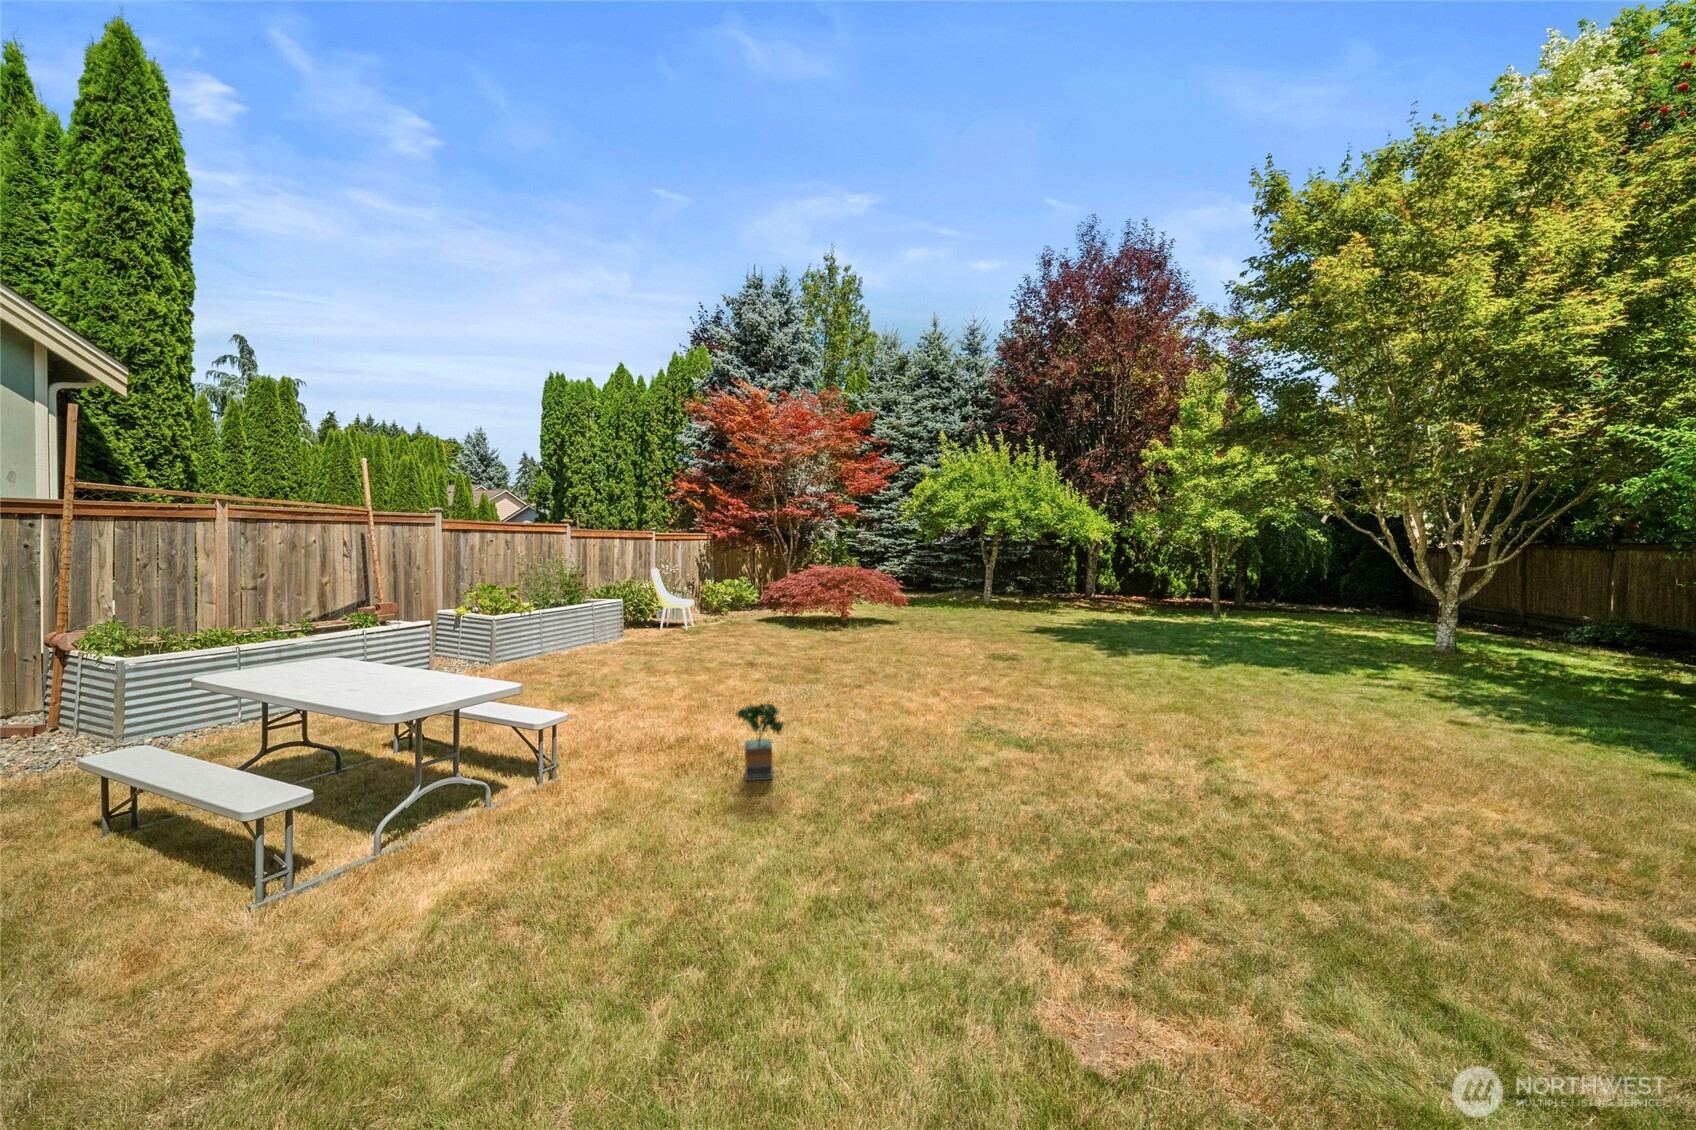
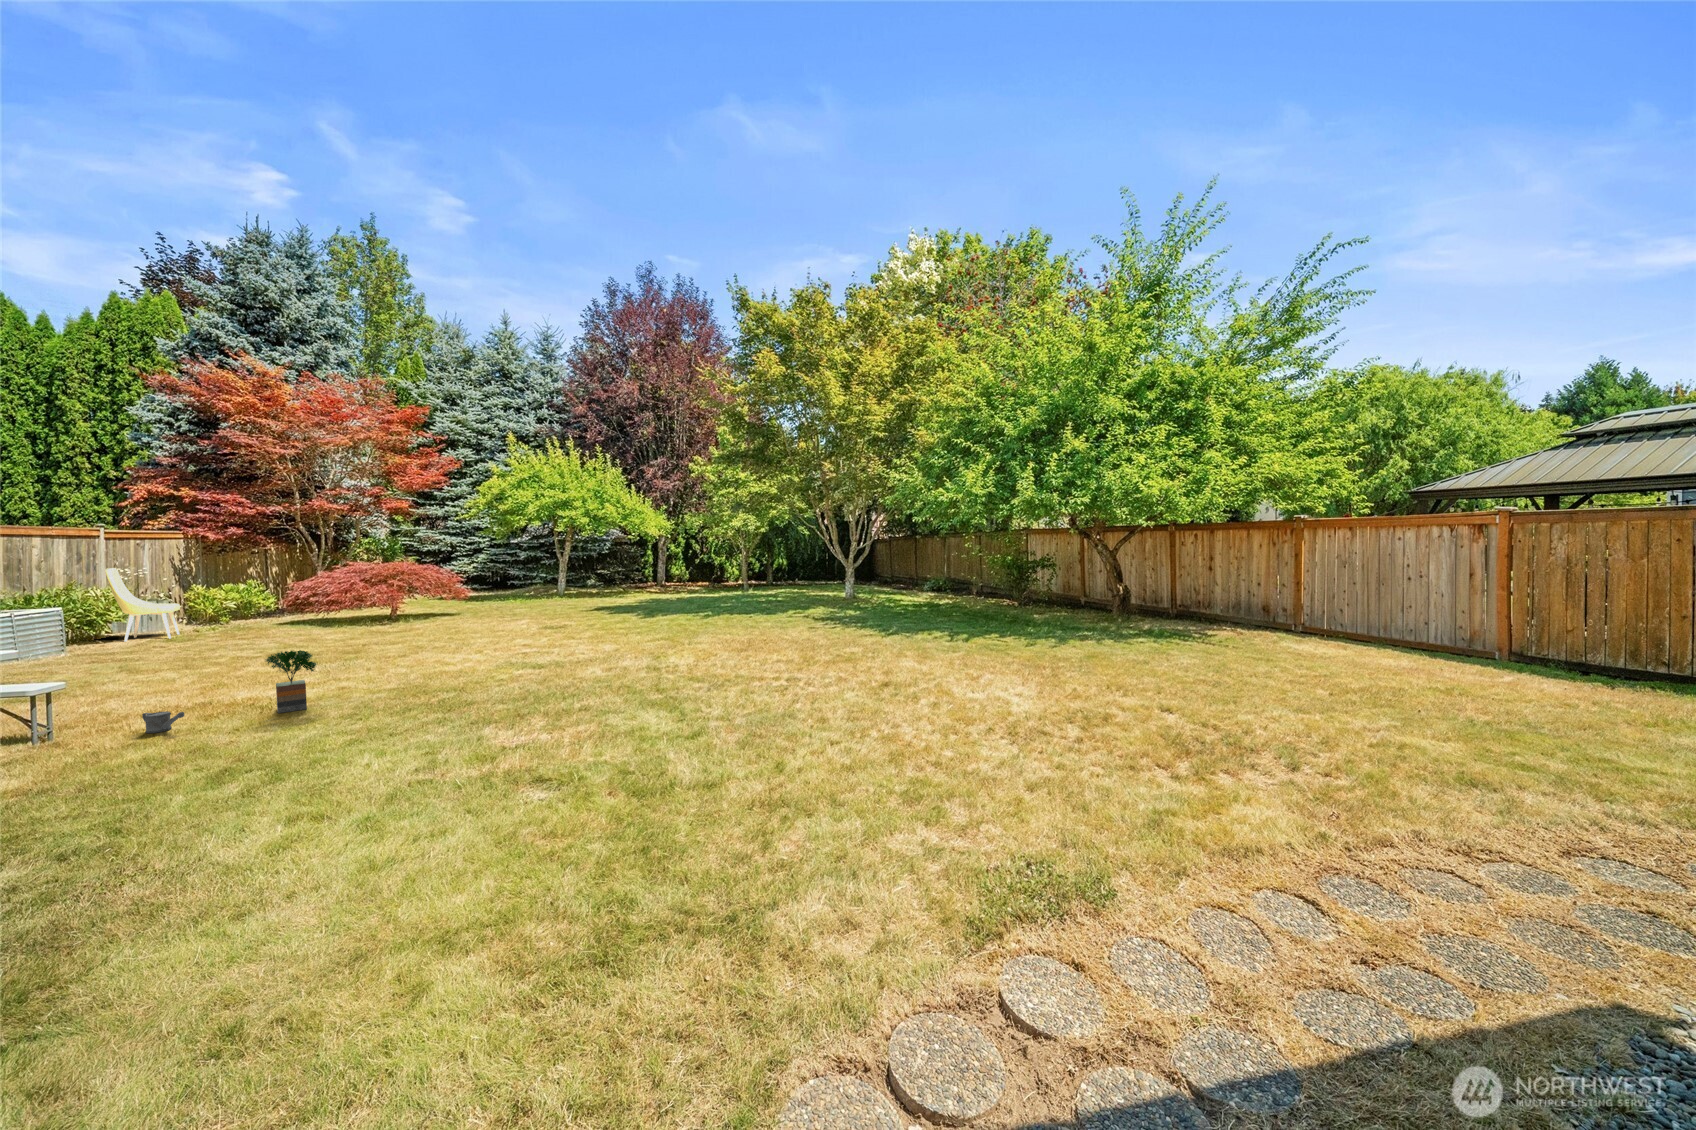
watering can: none [633,762,664,791] -> present [142,711,184,733]

